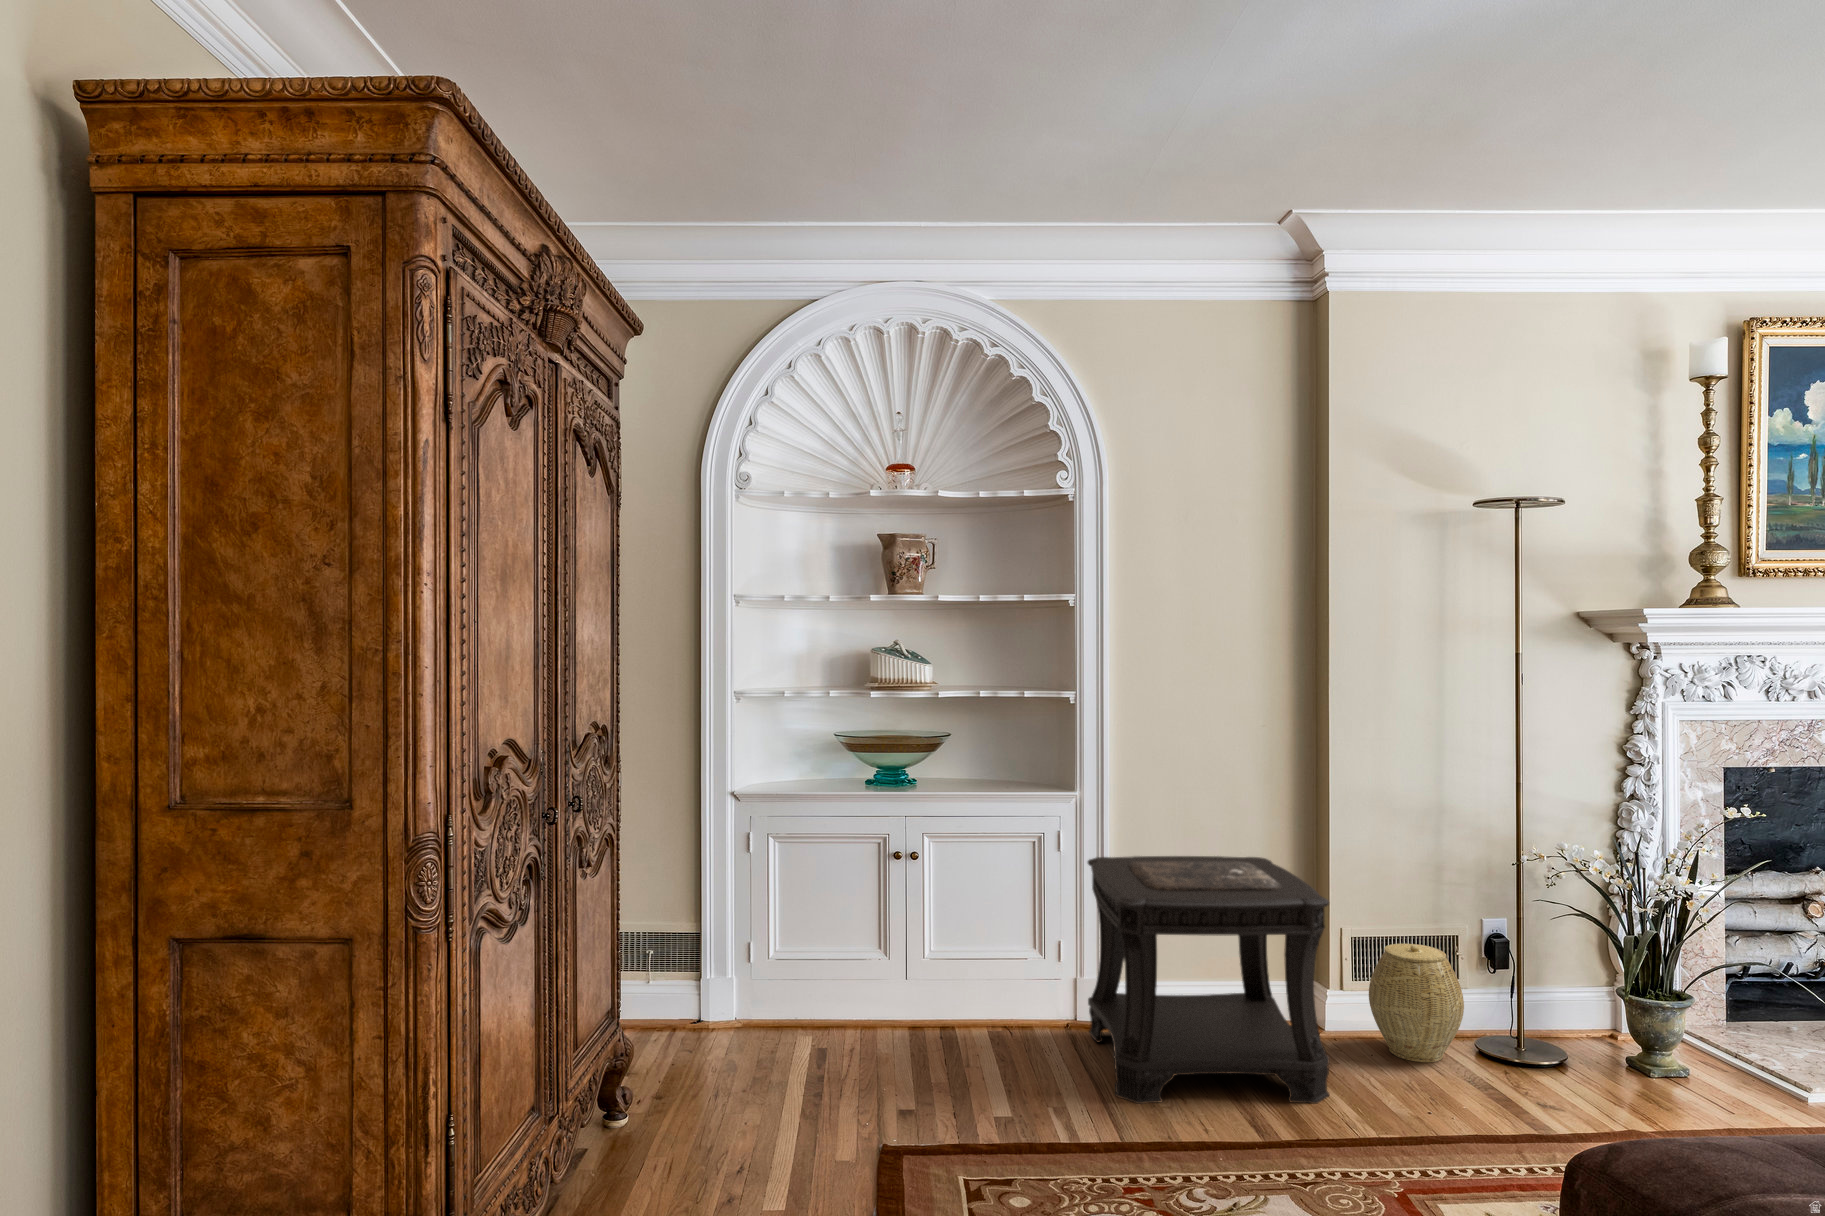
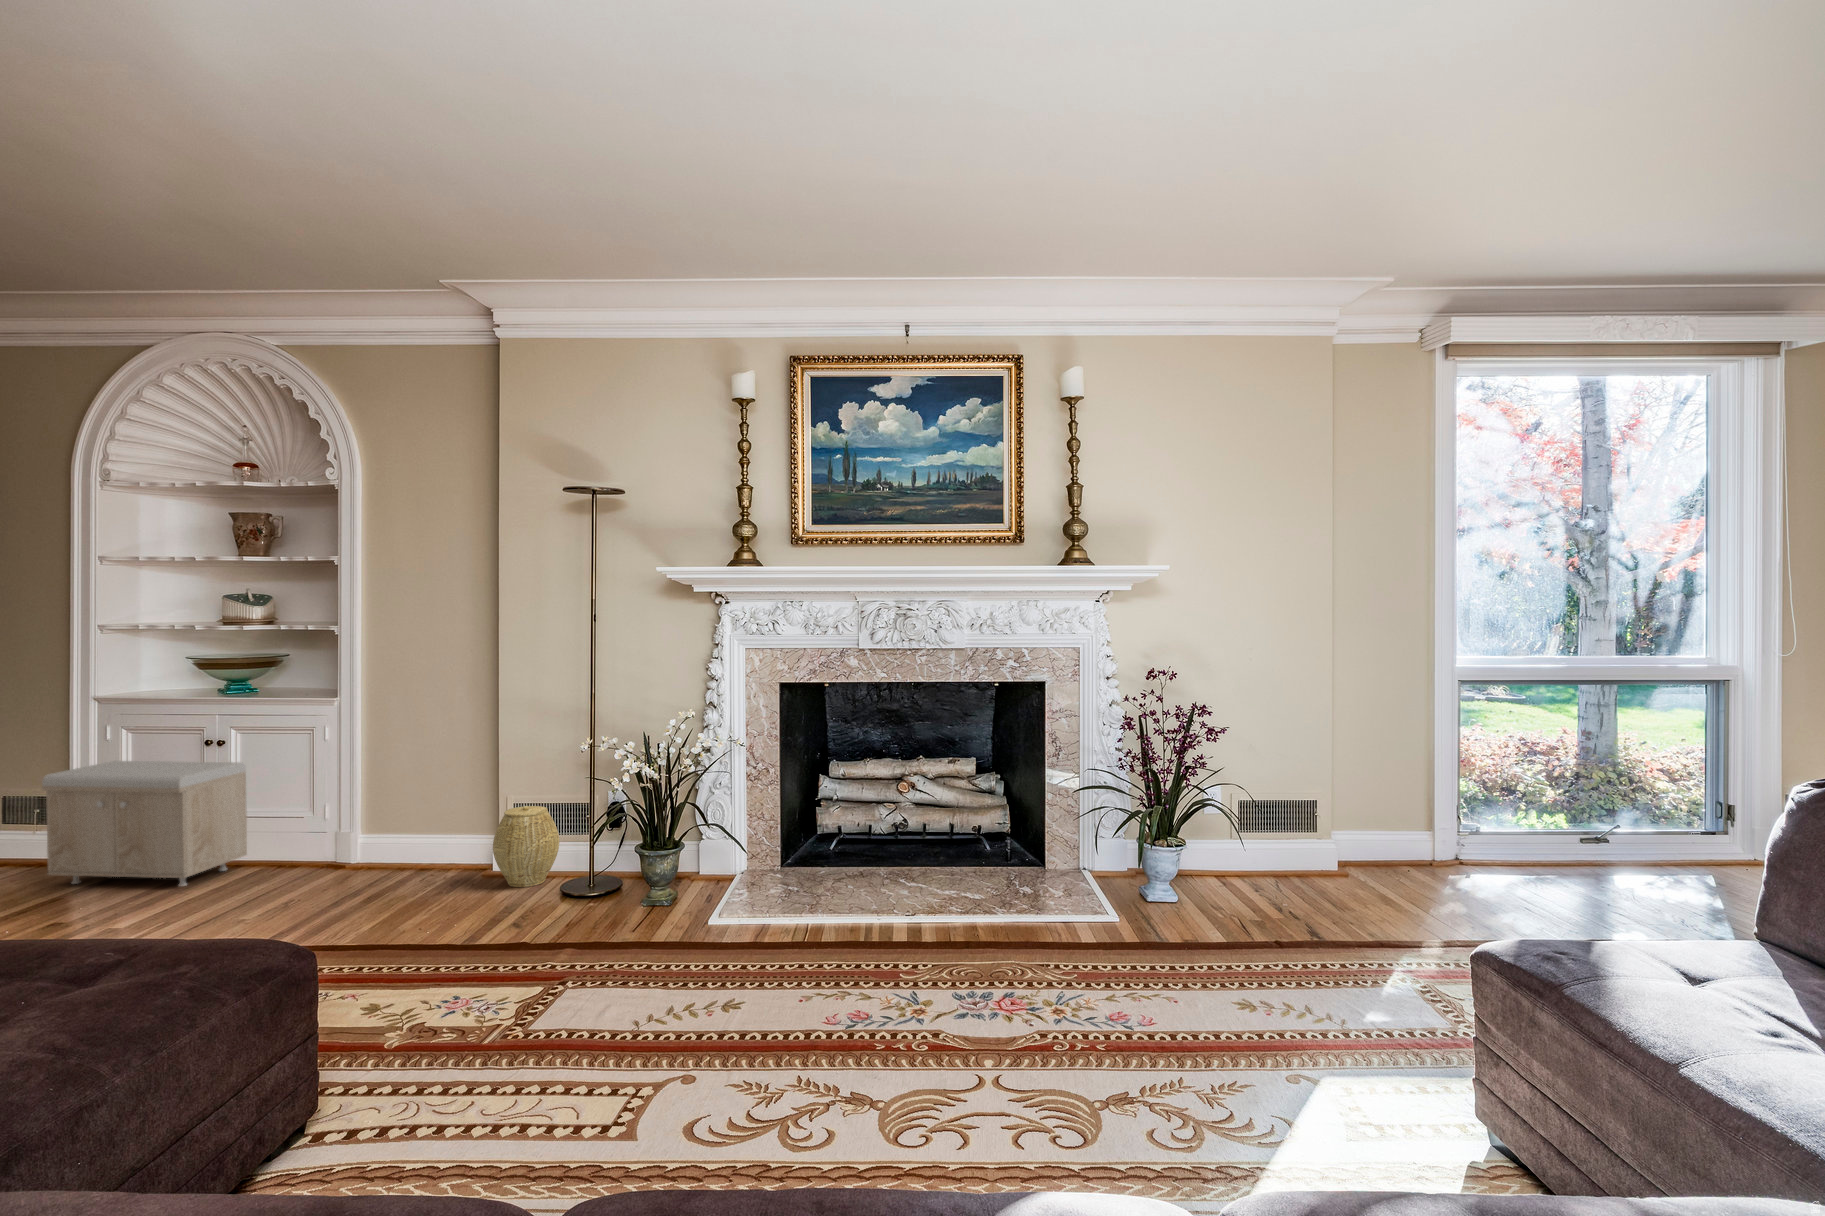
side table: present [1088,856,1329,1104] -> none [246,744,458,909]
storage bench: none [760,882,969,1068] -> present [42,761,247,886]

